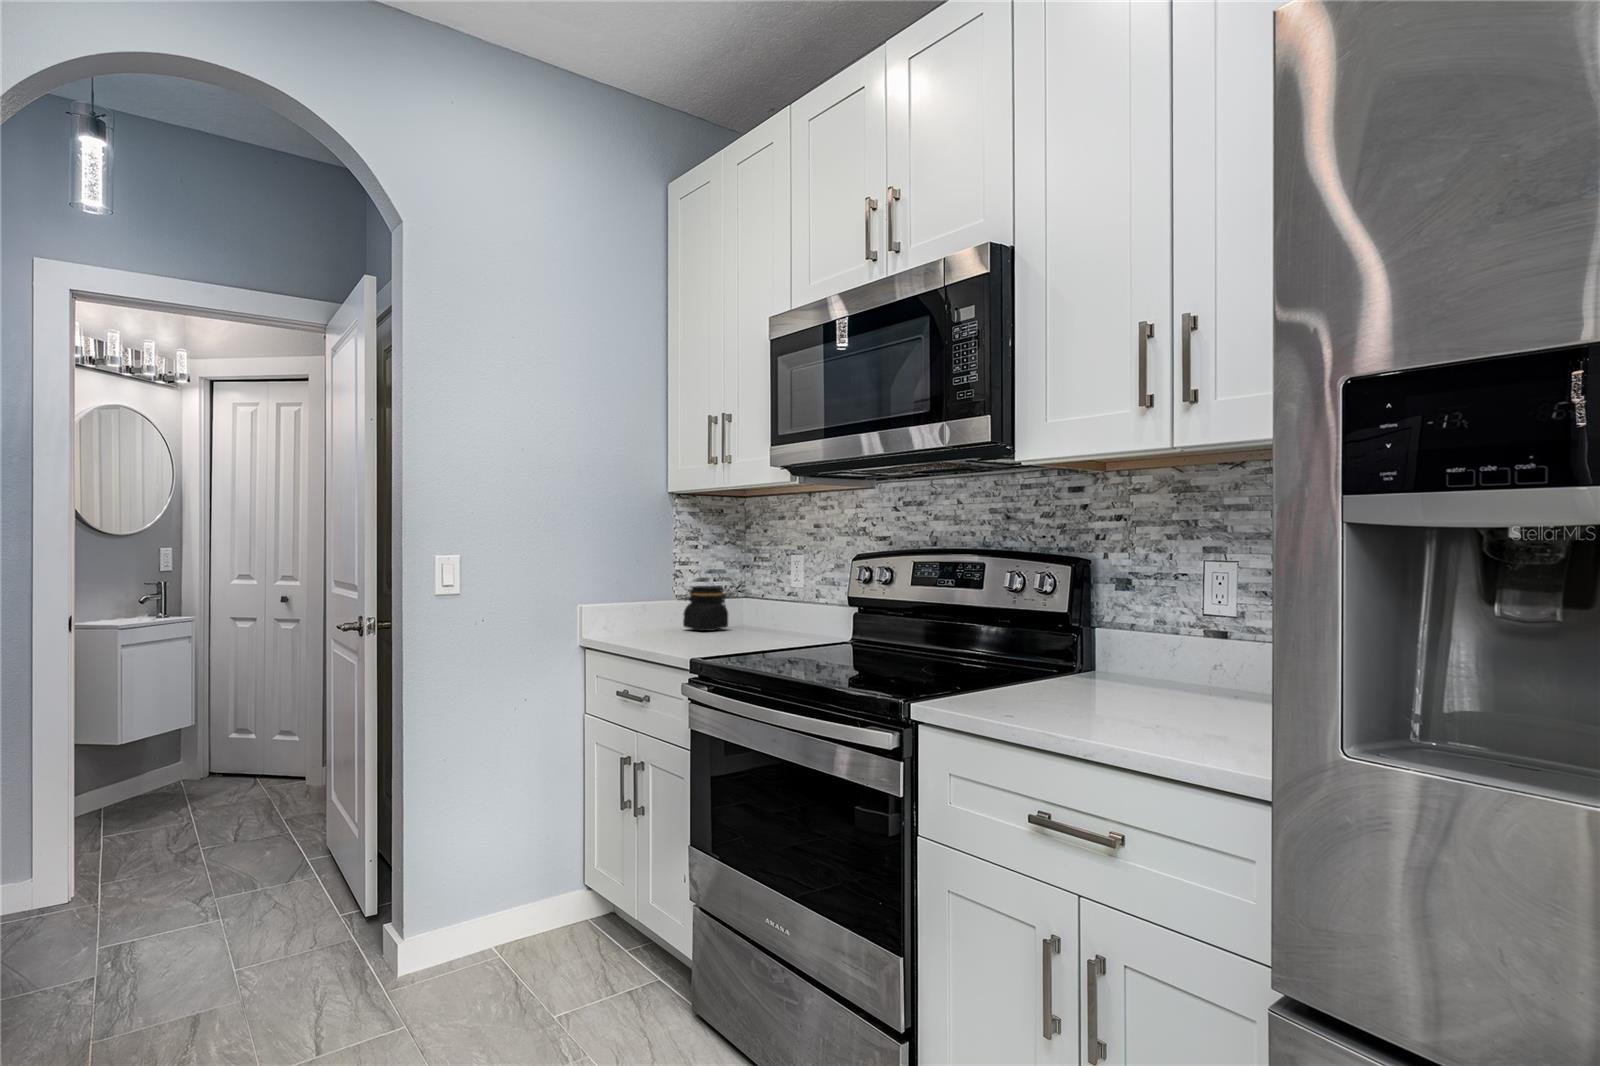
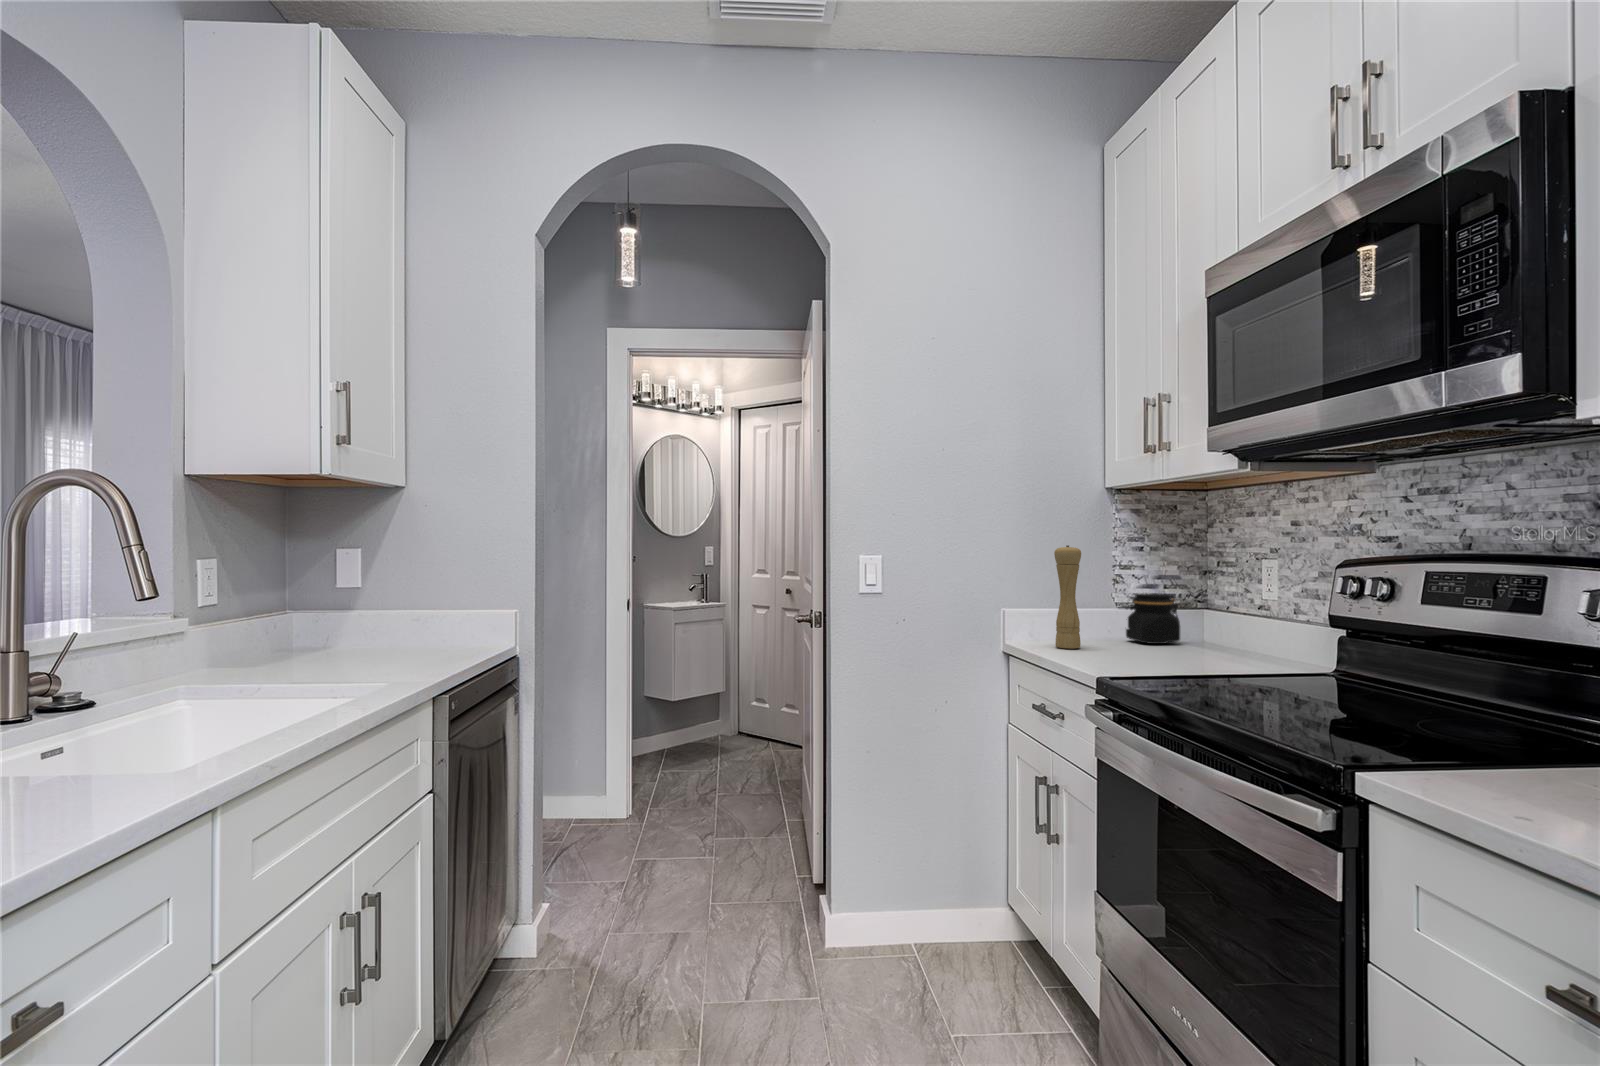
pepper mill: none [632,542,655,638] -> present [1054,545,1081,649]

